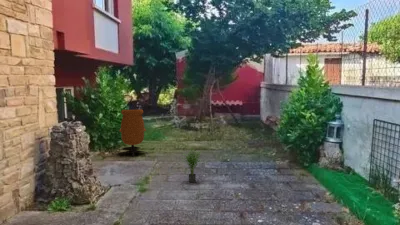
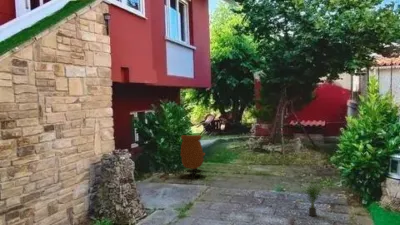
potted plant: present [185,150,200,182] -> present [306,184,321,216]

